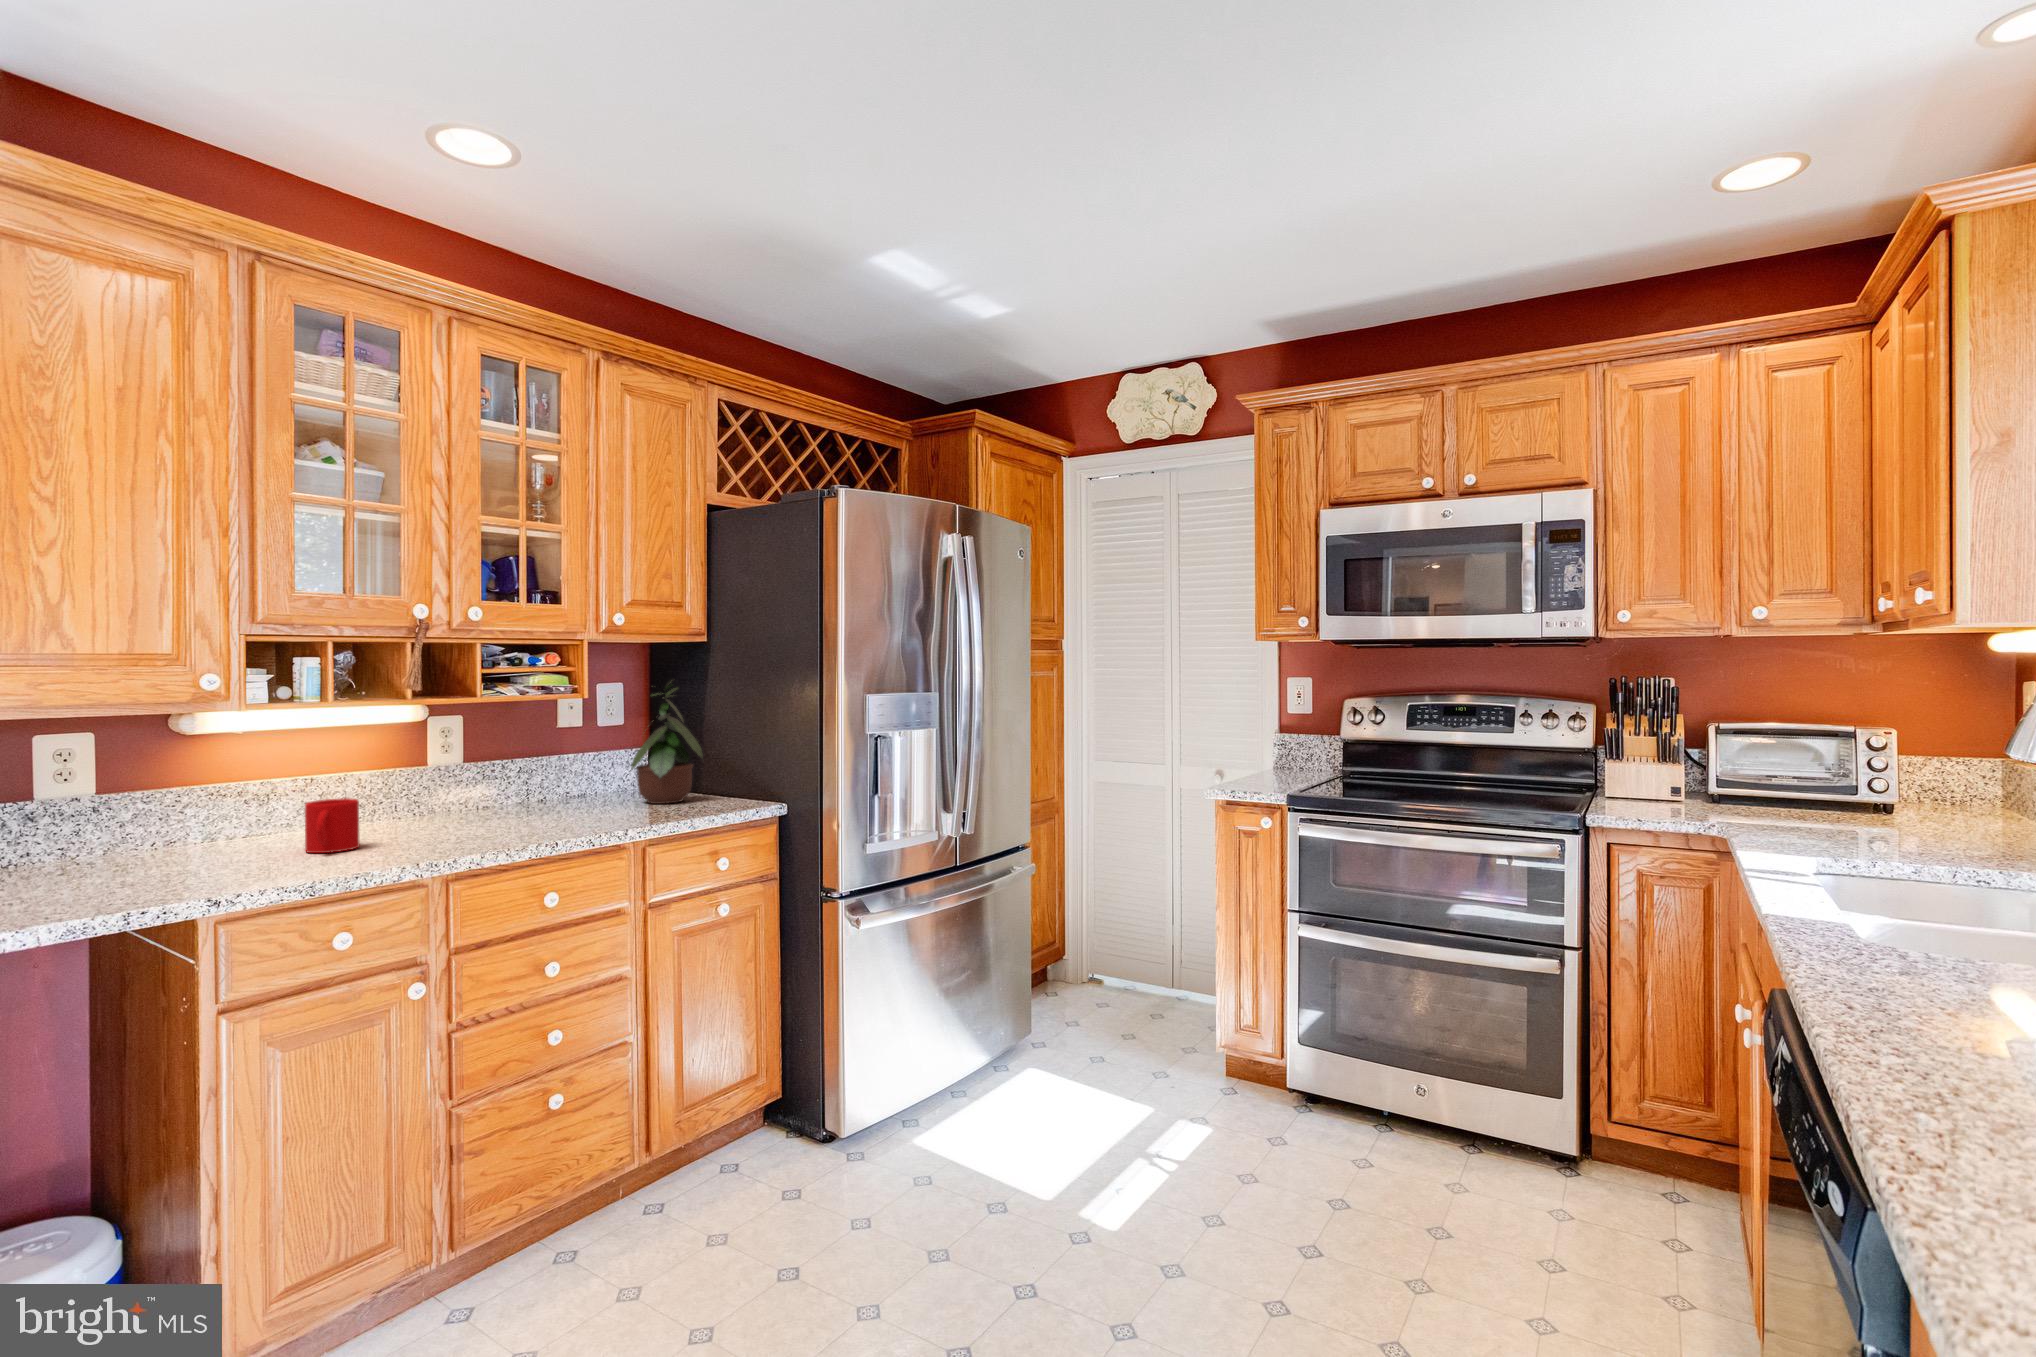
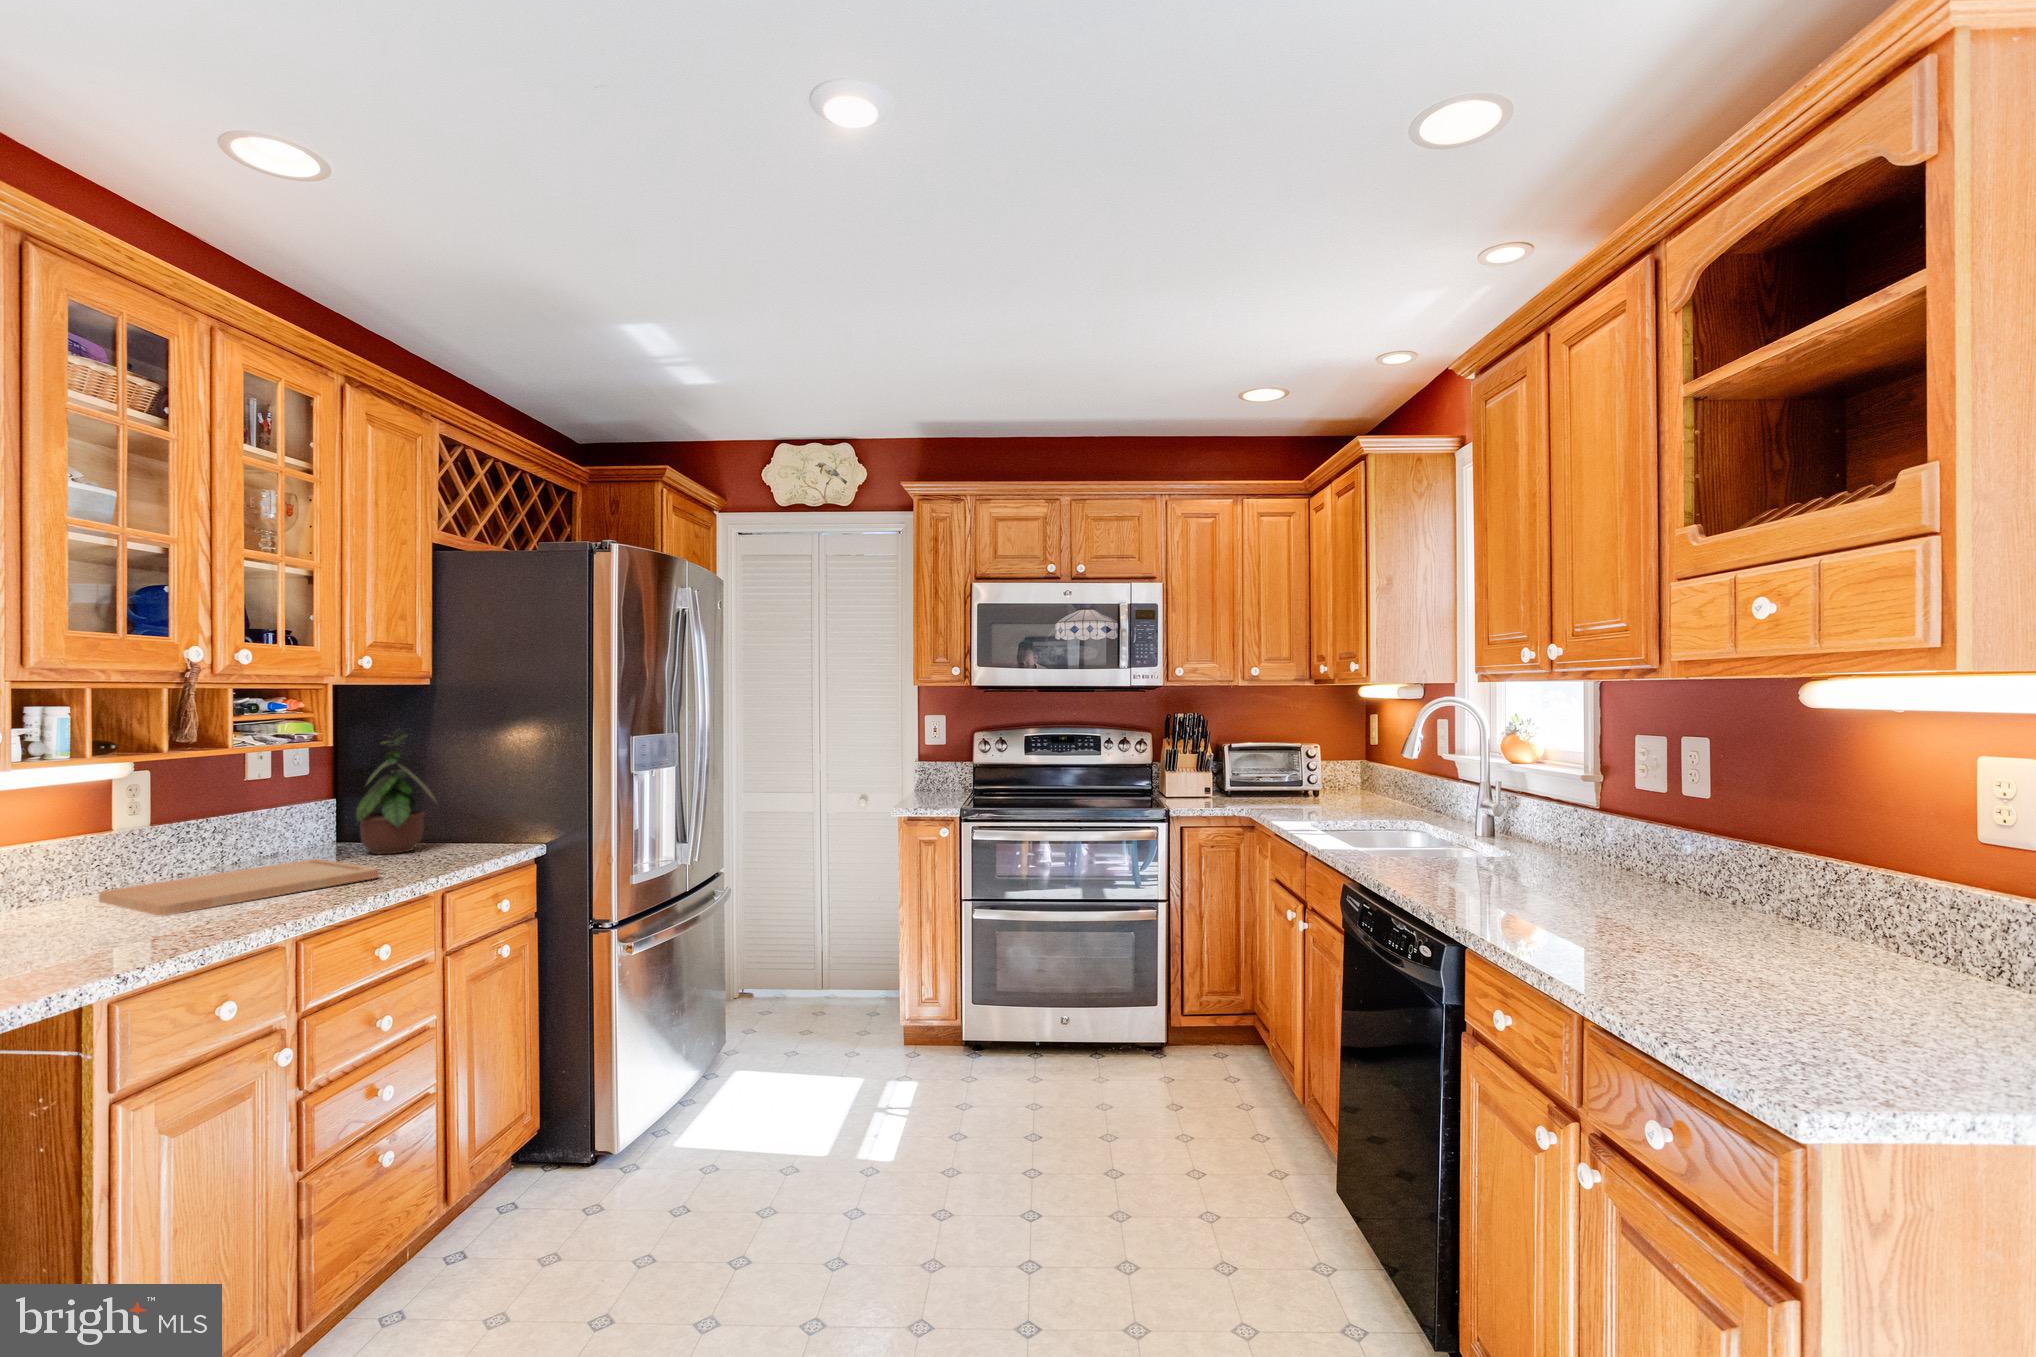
mug: present [305,798,360,853] -> none [42,873,113,938]
cutting board: none [398,803,607,842] -> present [99,859,379,916]

